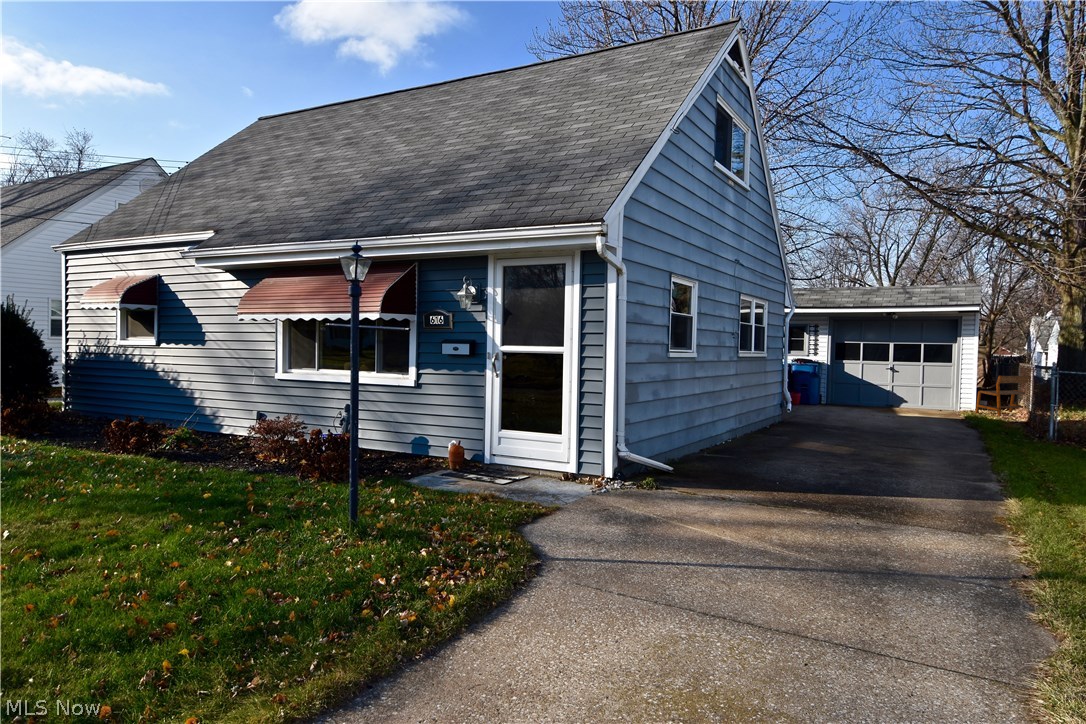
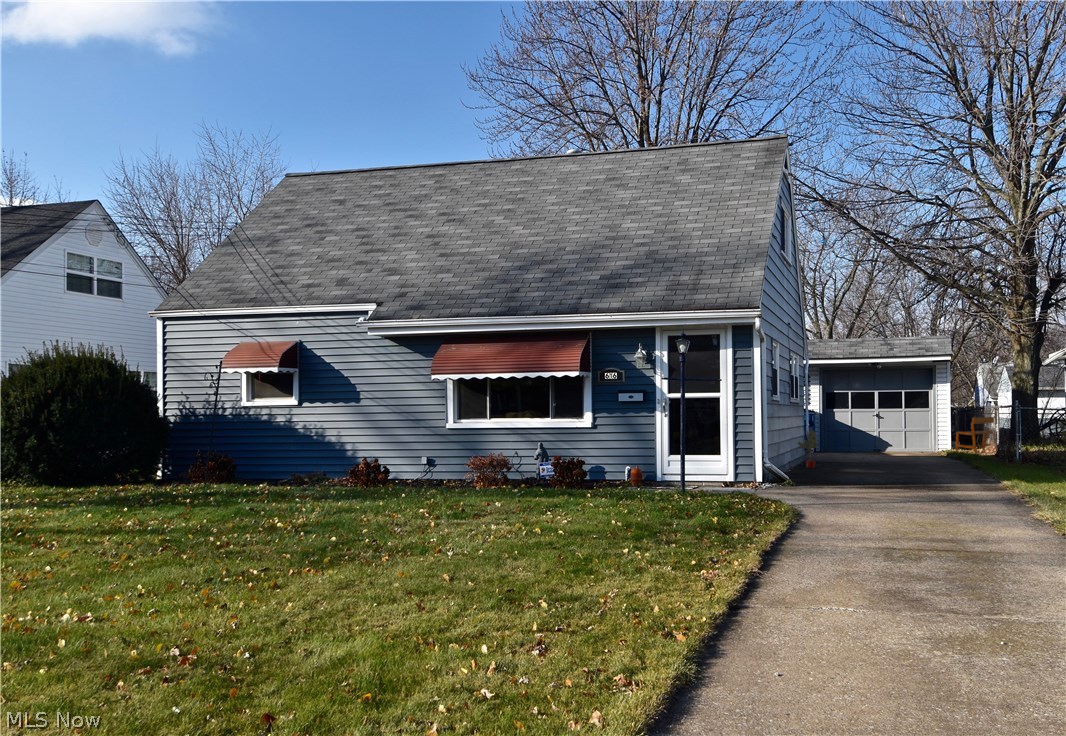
potted tree: none [750,387,777,437] -> present [798,428,818,469]

